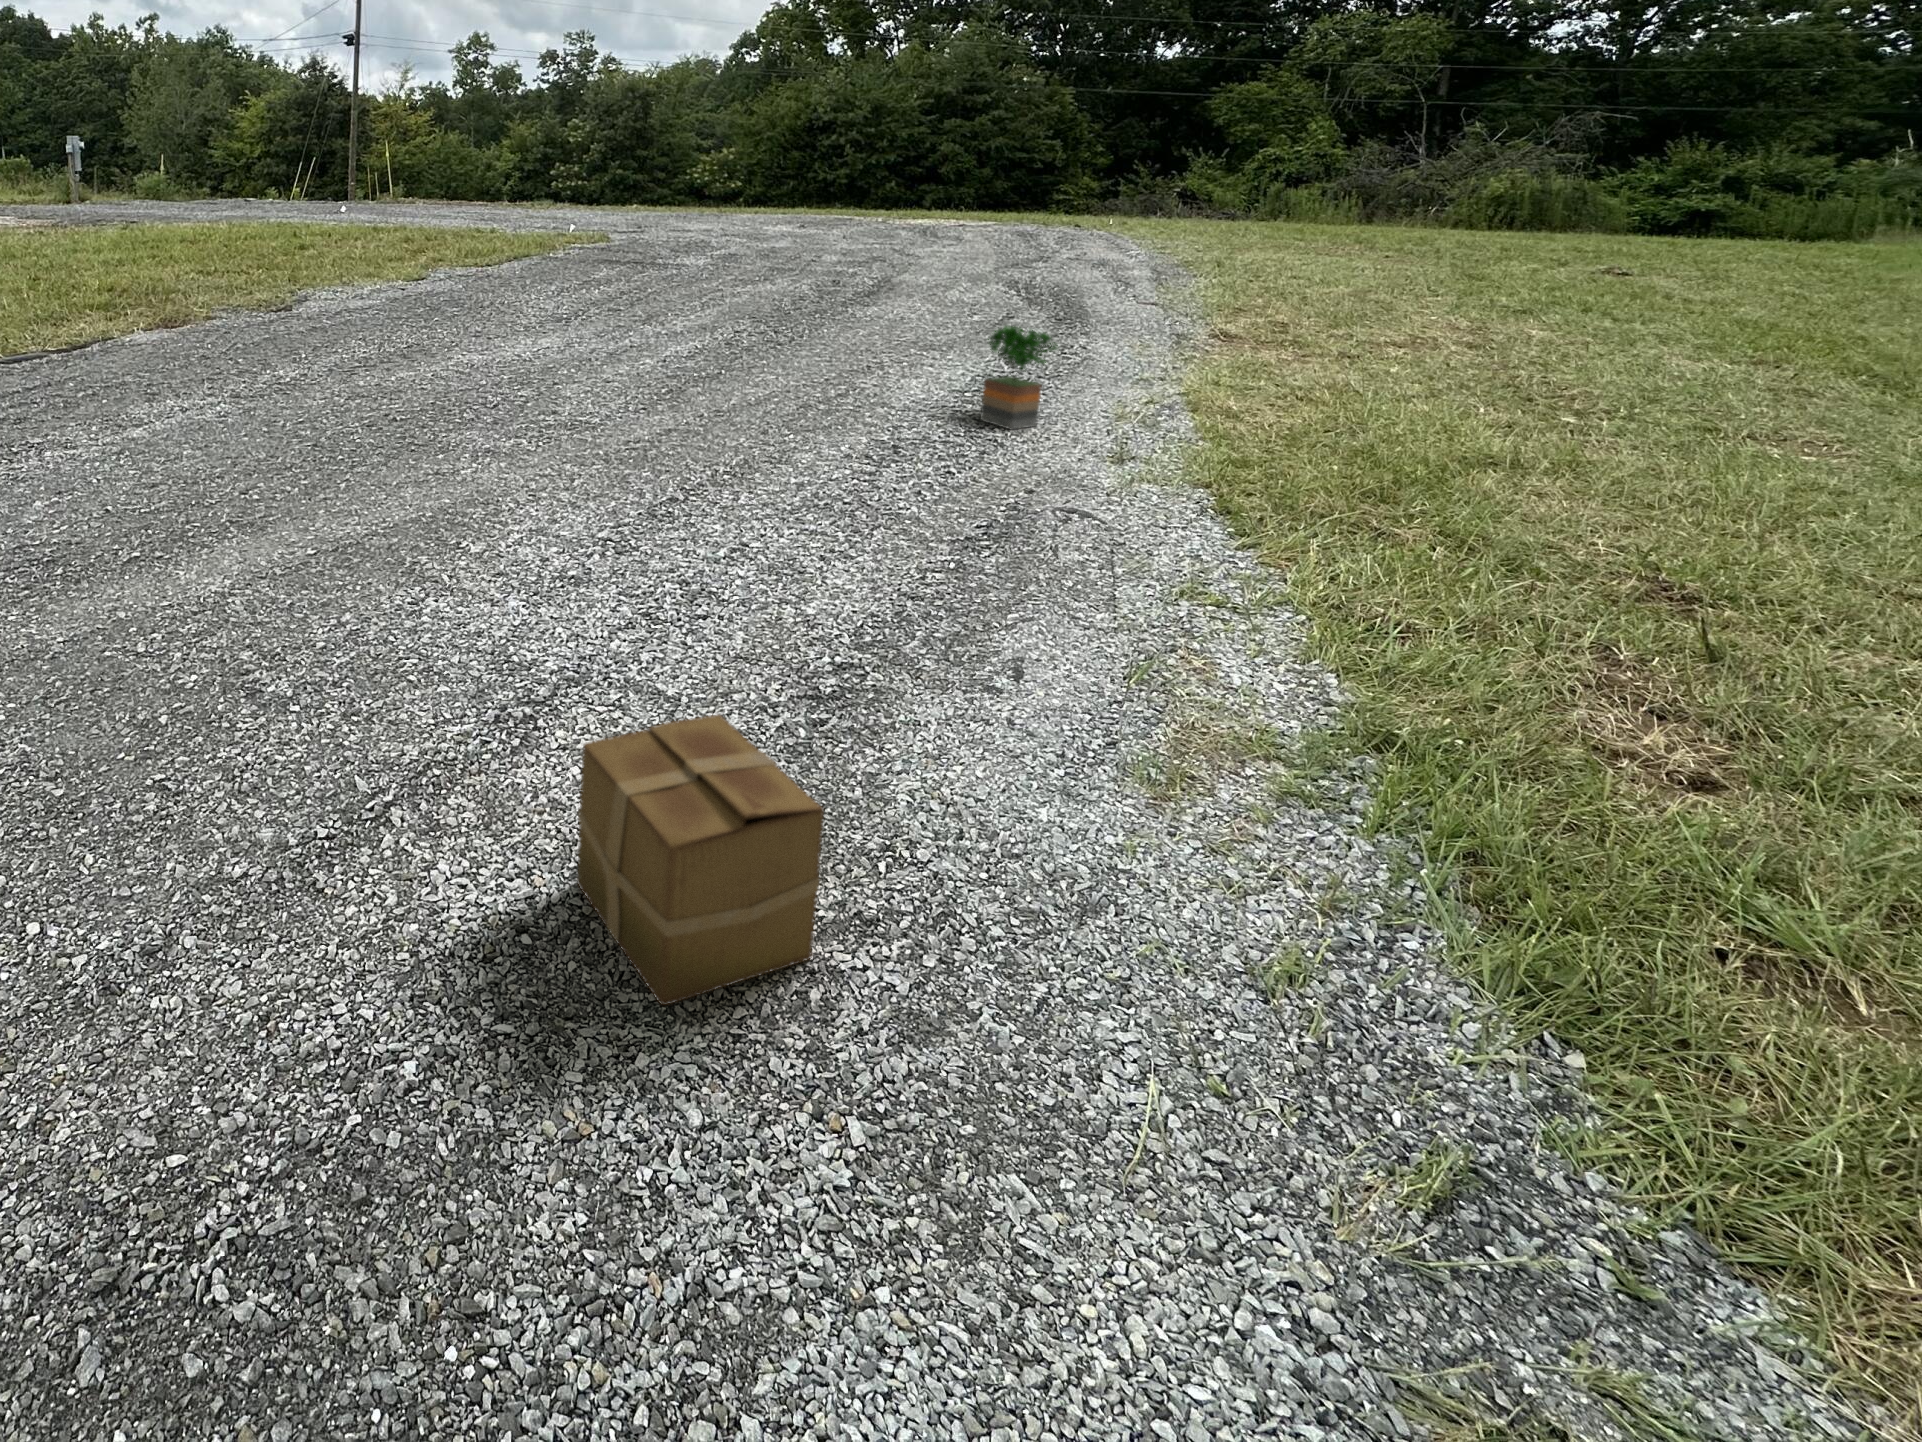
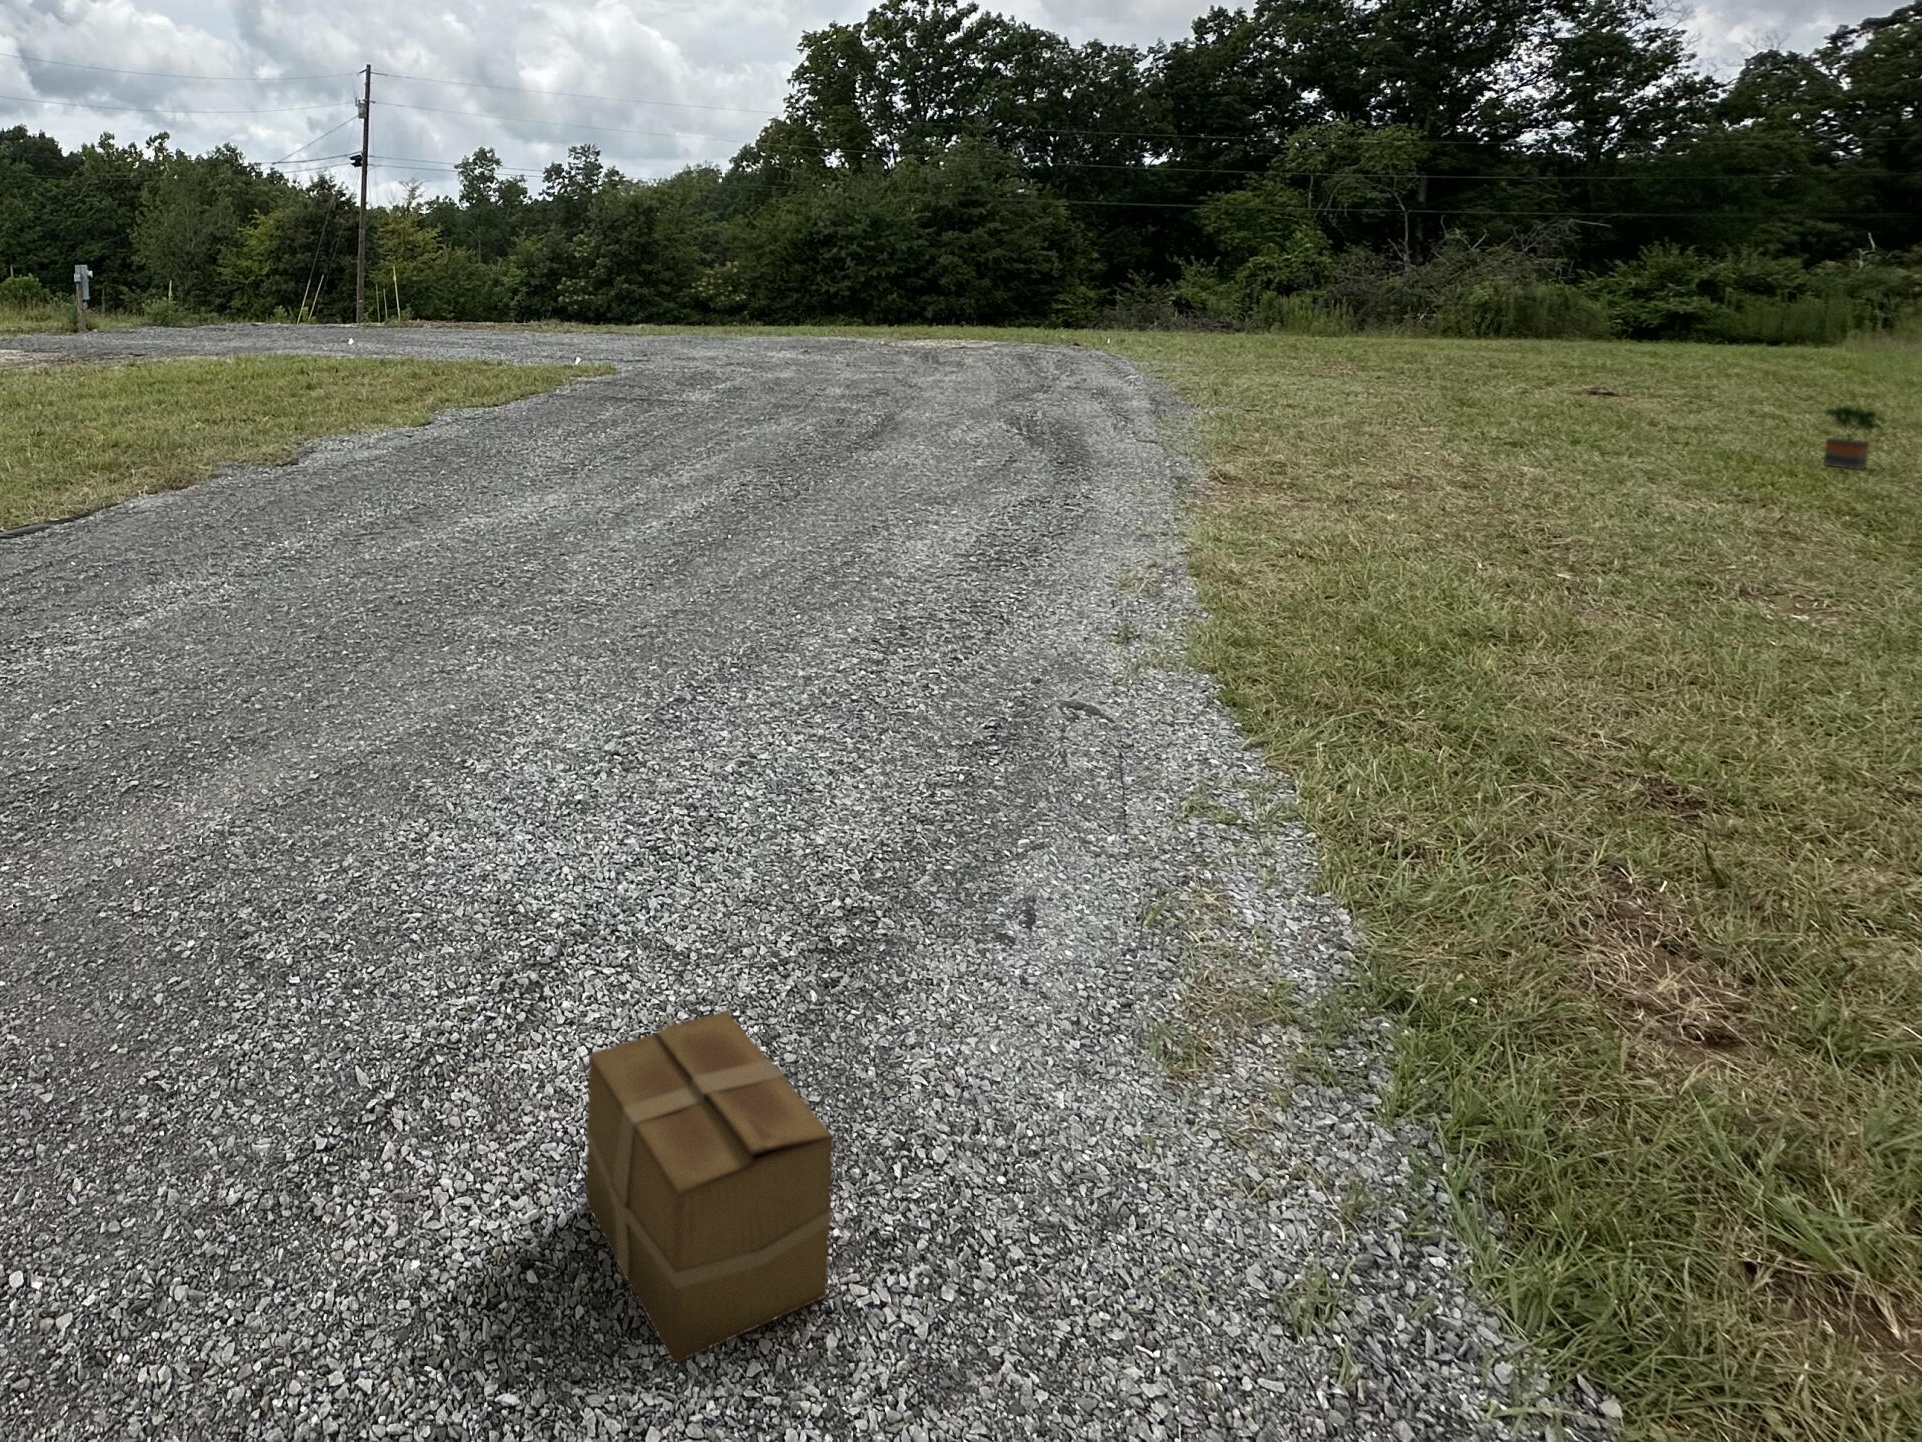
potted tree: present [980,326,1057,430] -> present [1824,407,1883,470]

